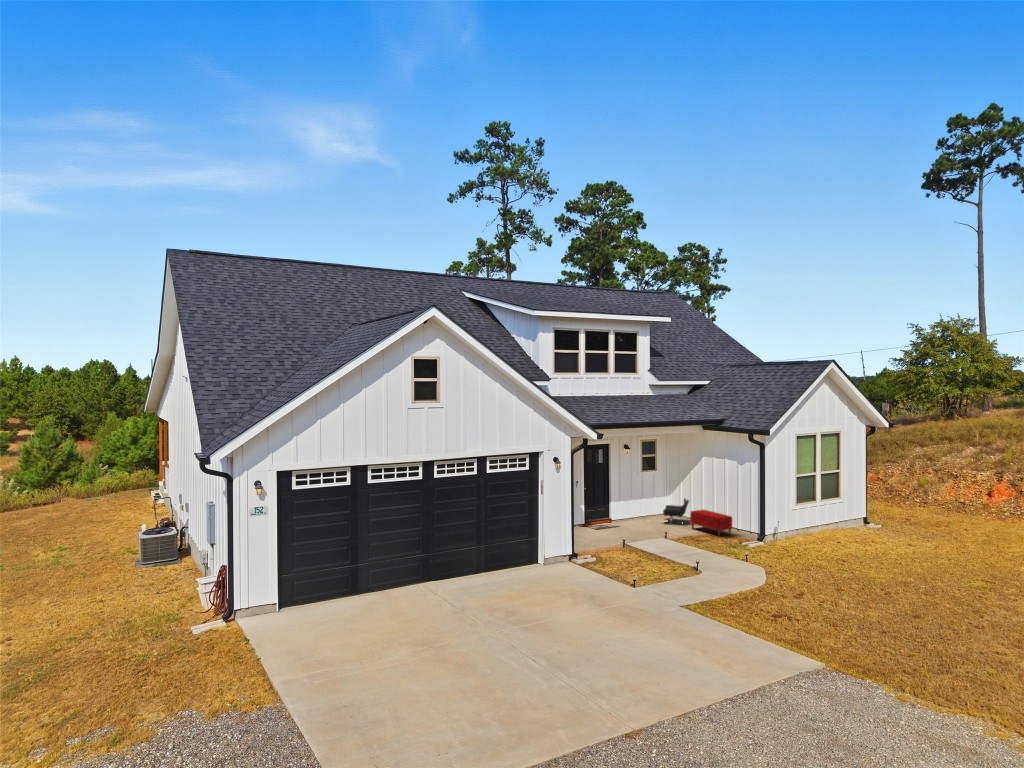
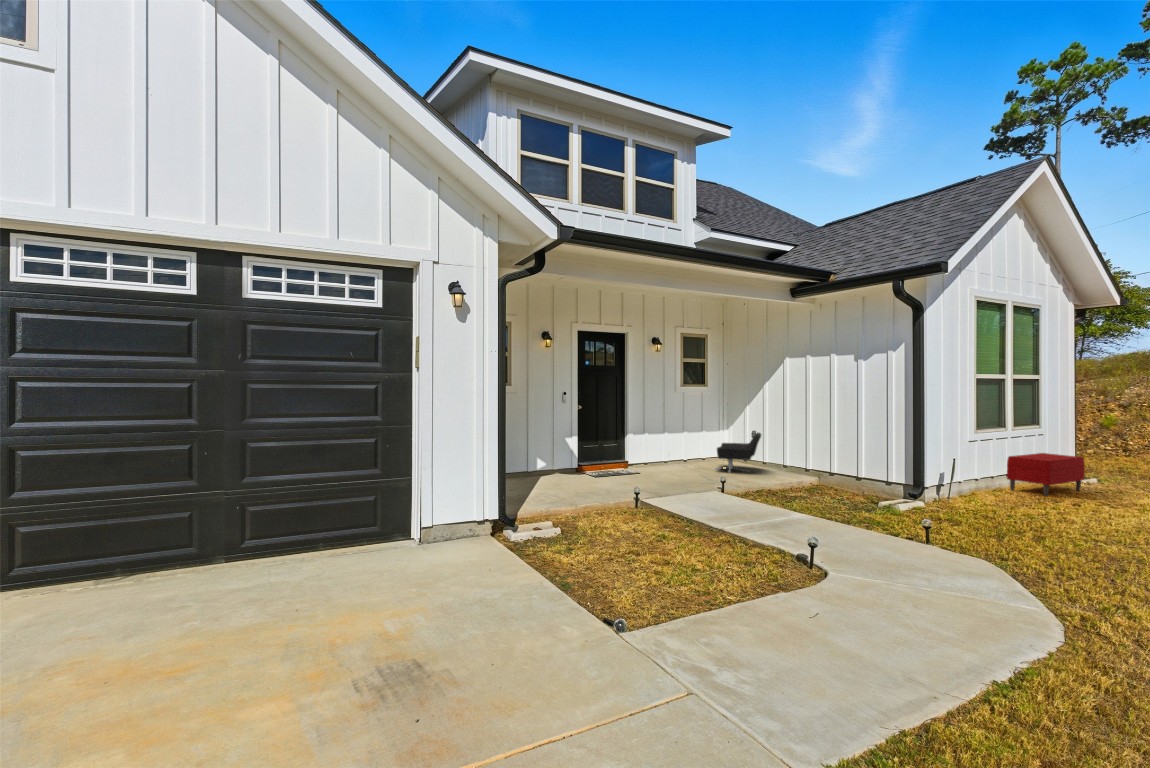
bench: present [690,510,732,536] -> present [1007,453,1085,496]

